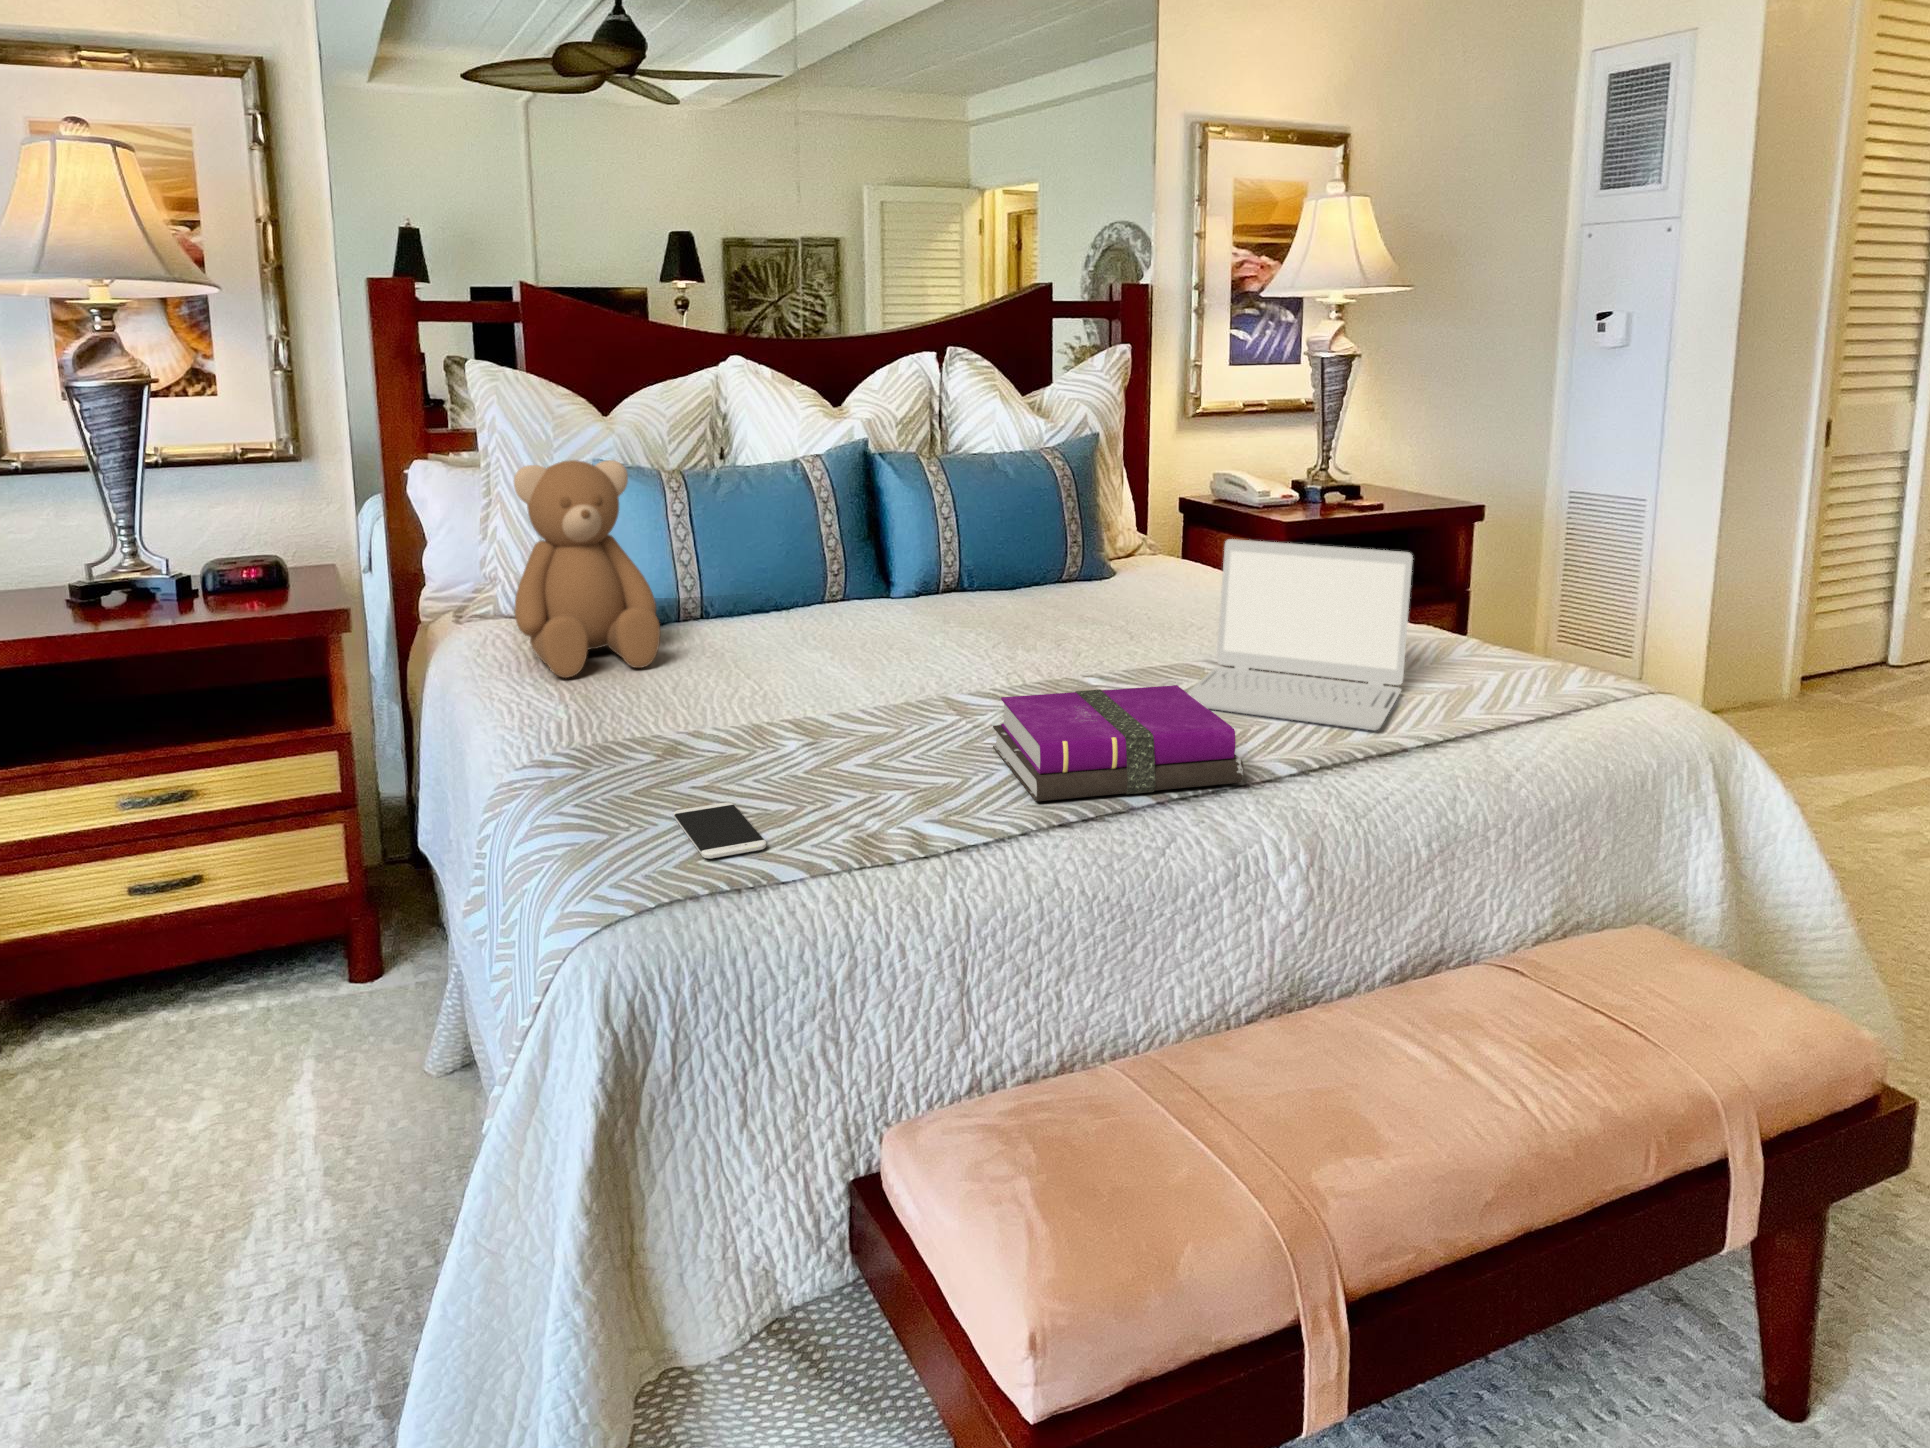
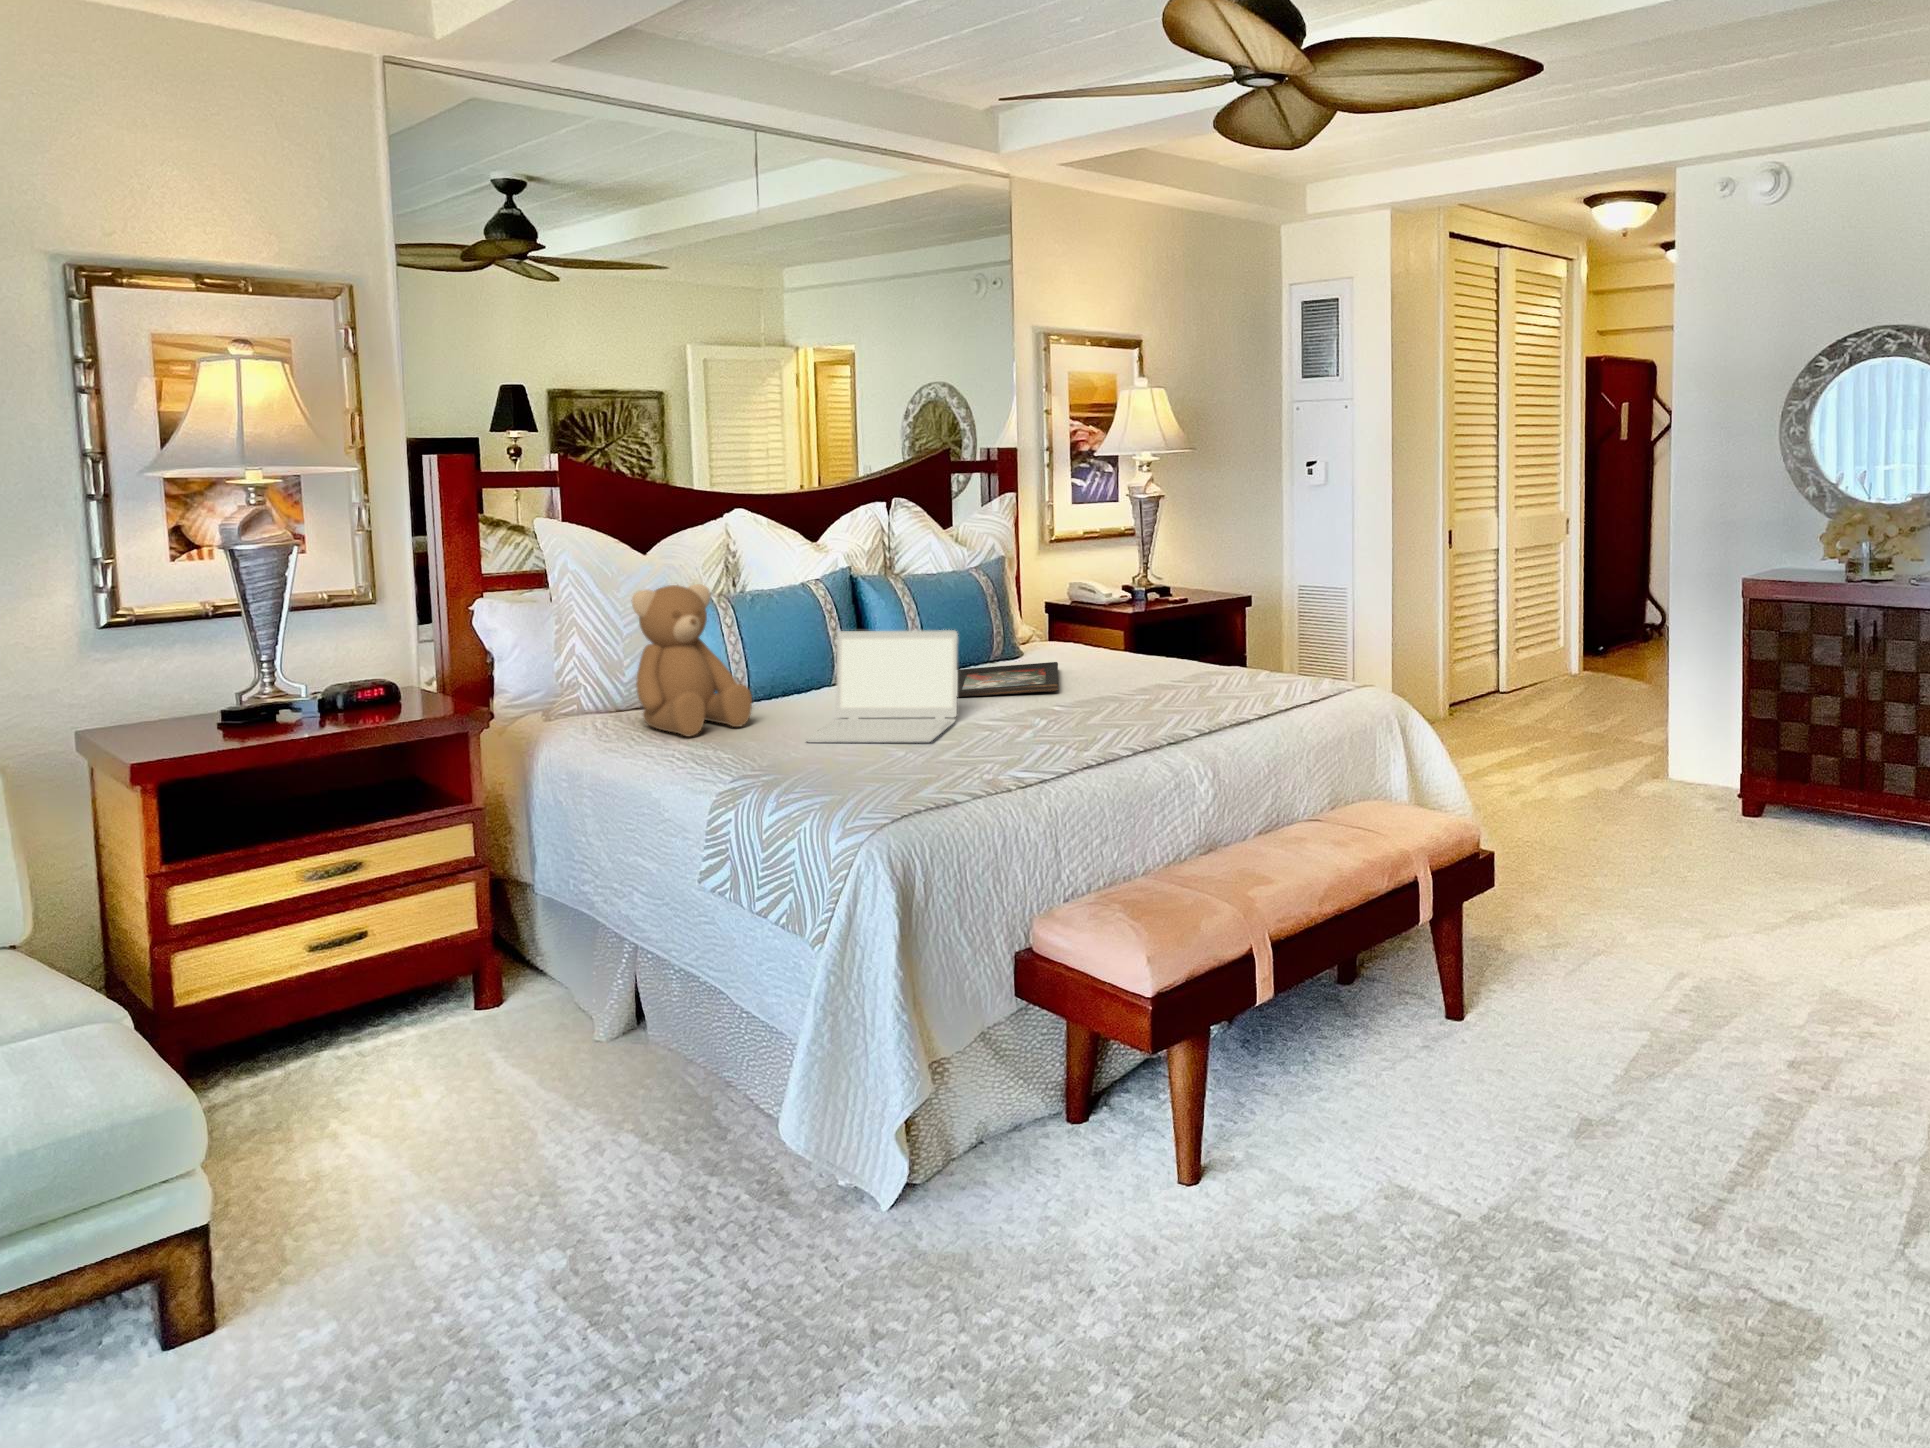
laptop: present [1188,539,1413,730] -> present [806,630,958,743]
decorative tray: none [952,597,1141,653] -> present [957,662,1058,697]
notebook: present [993,685,1244,801] -> none [1016,694,1169,756]
smartphone: present [674,803,766,858] -> none [853,775,924,797]

